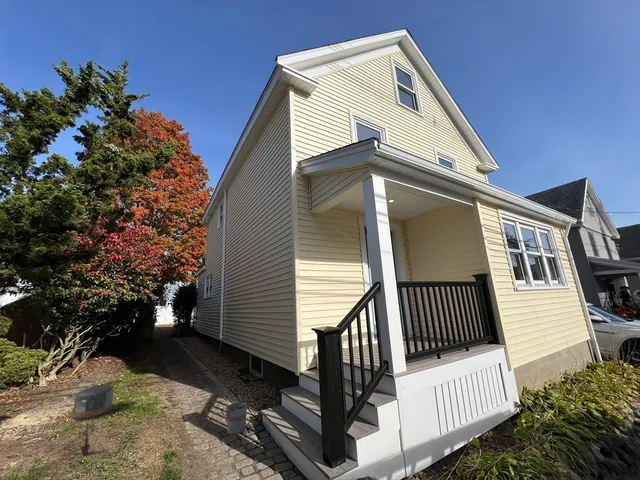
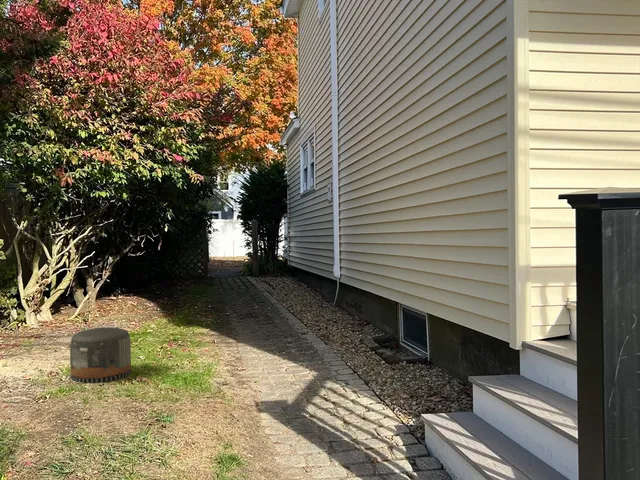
bucket: present [225,402,249,434] -> none [344,388,399,453]
decorative plant: present [70,425,91,459] -> none [57,381,100,440]

